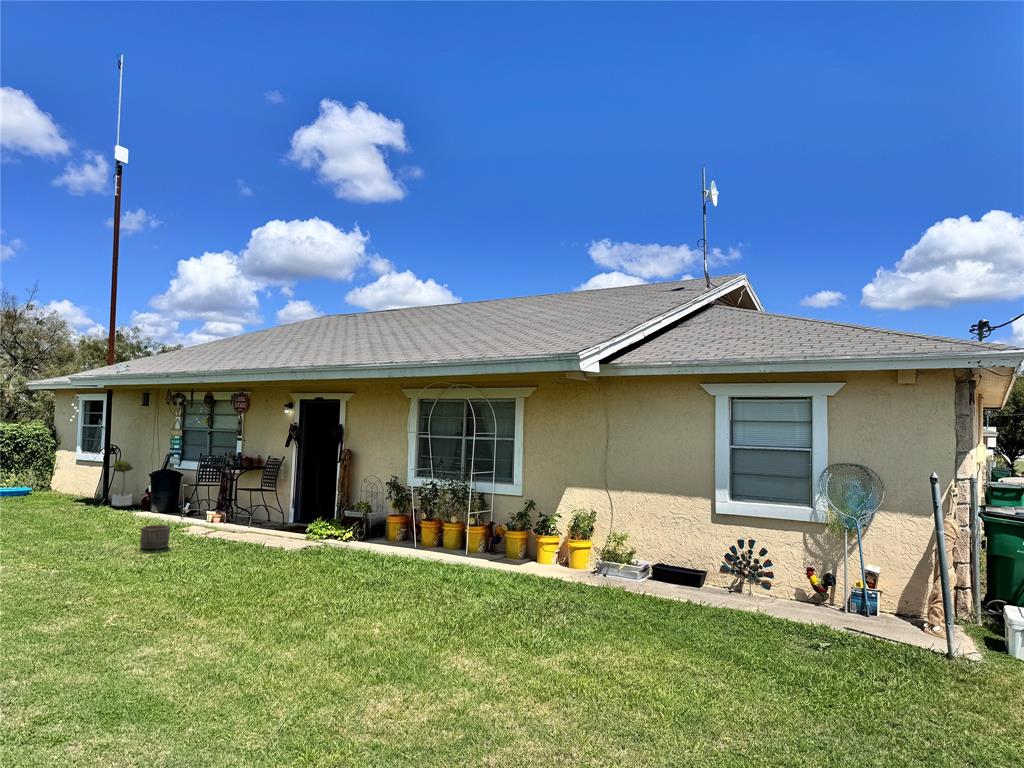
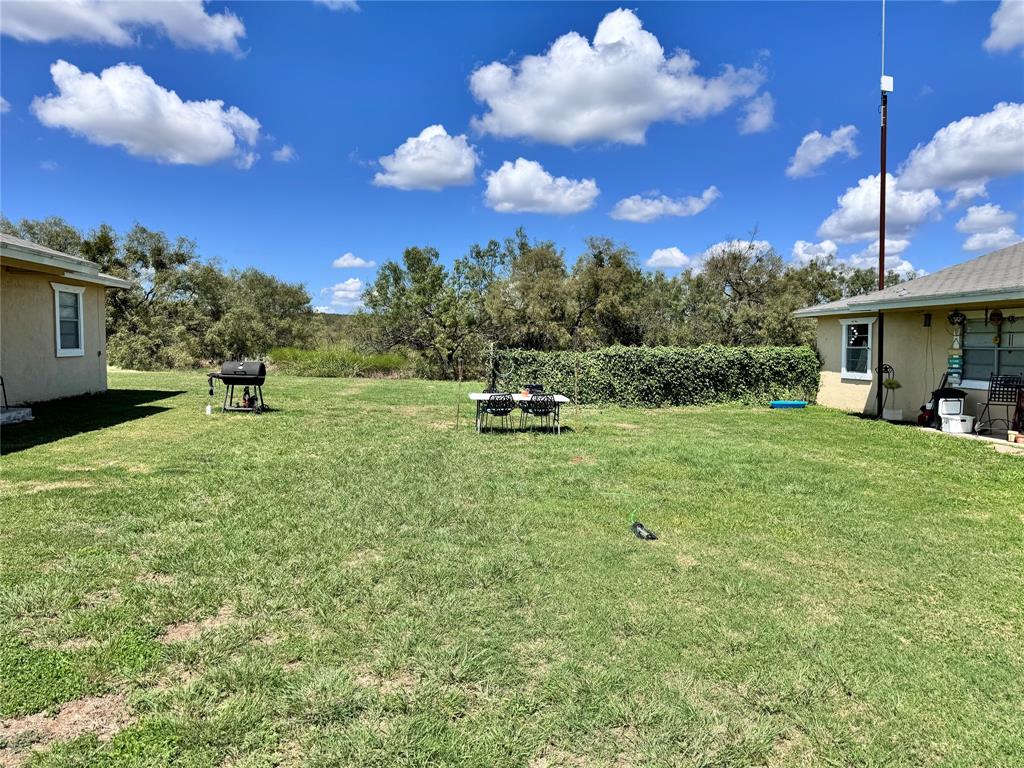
wooden bucket: present [140,525,170,549] -> none [967,439,1002,463]

